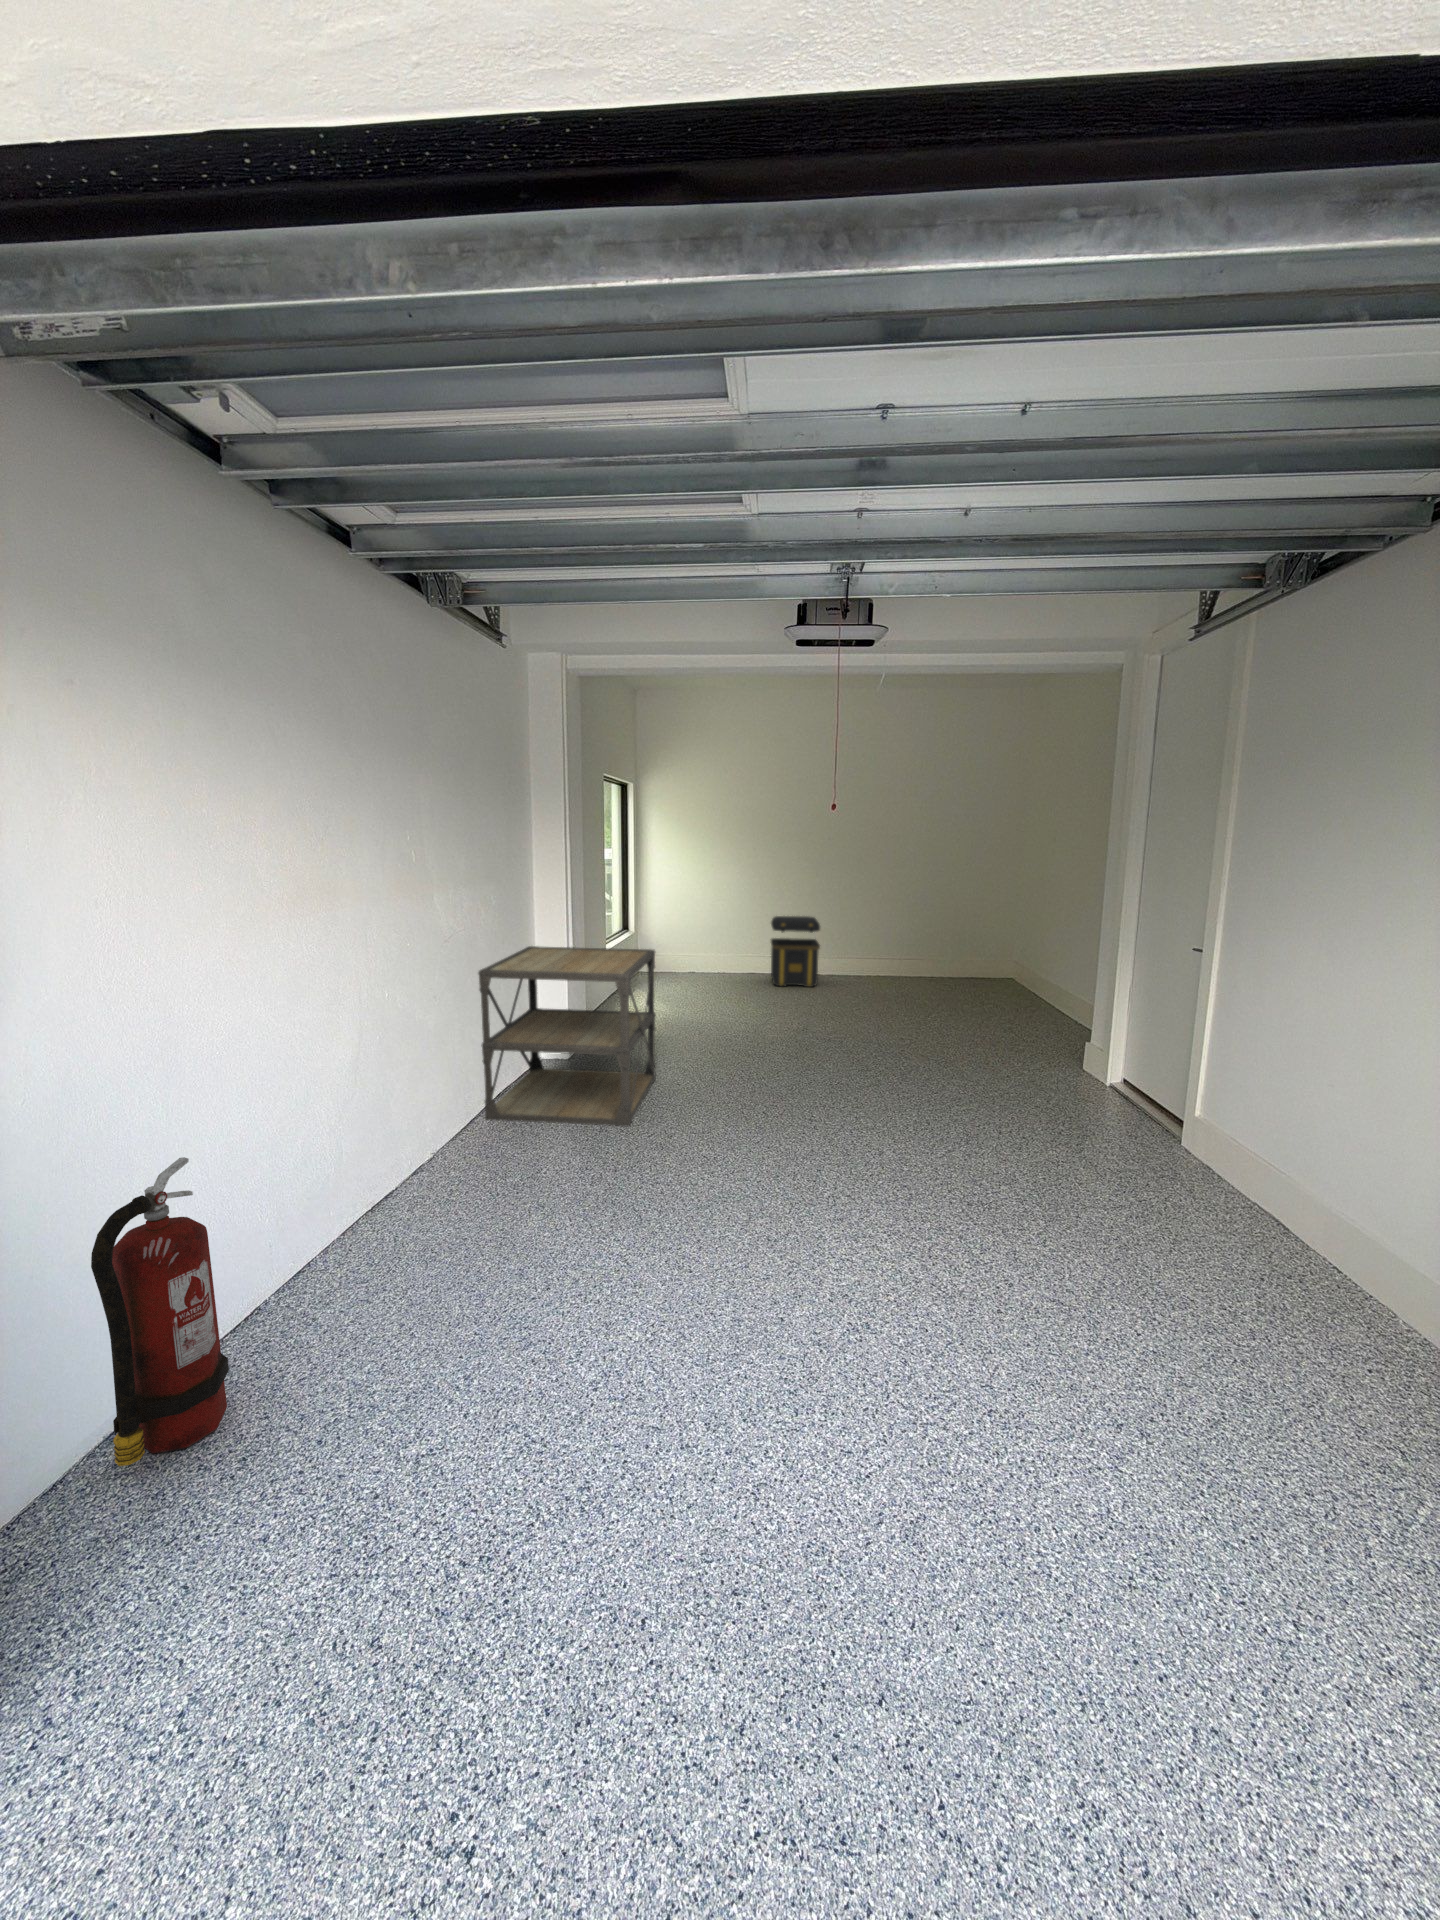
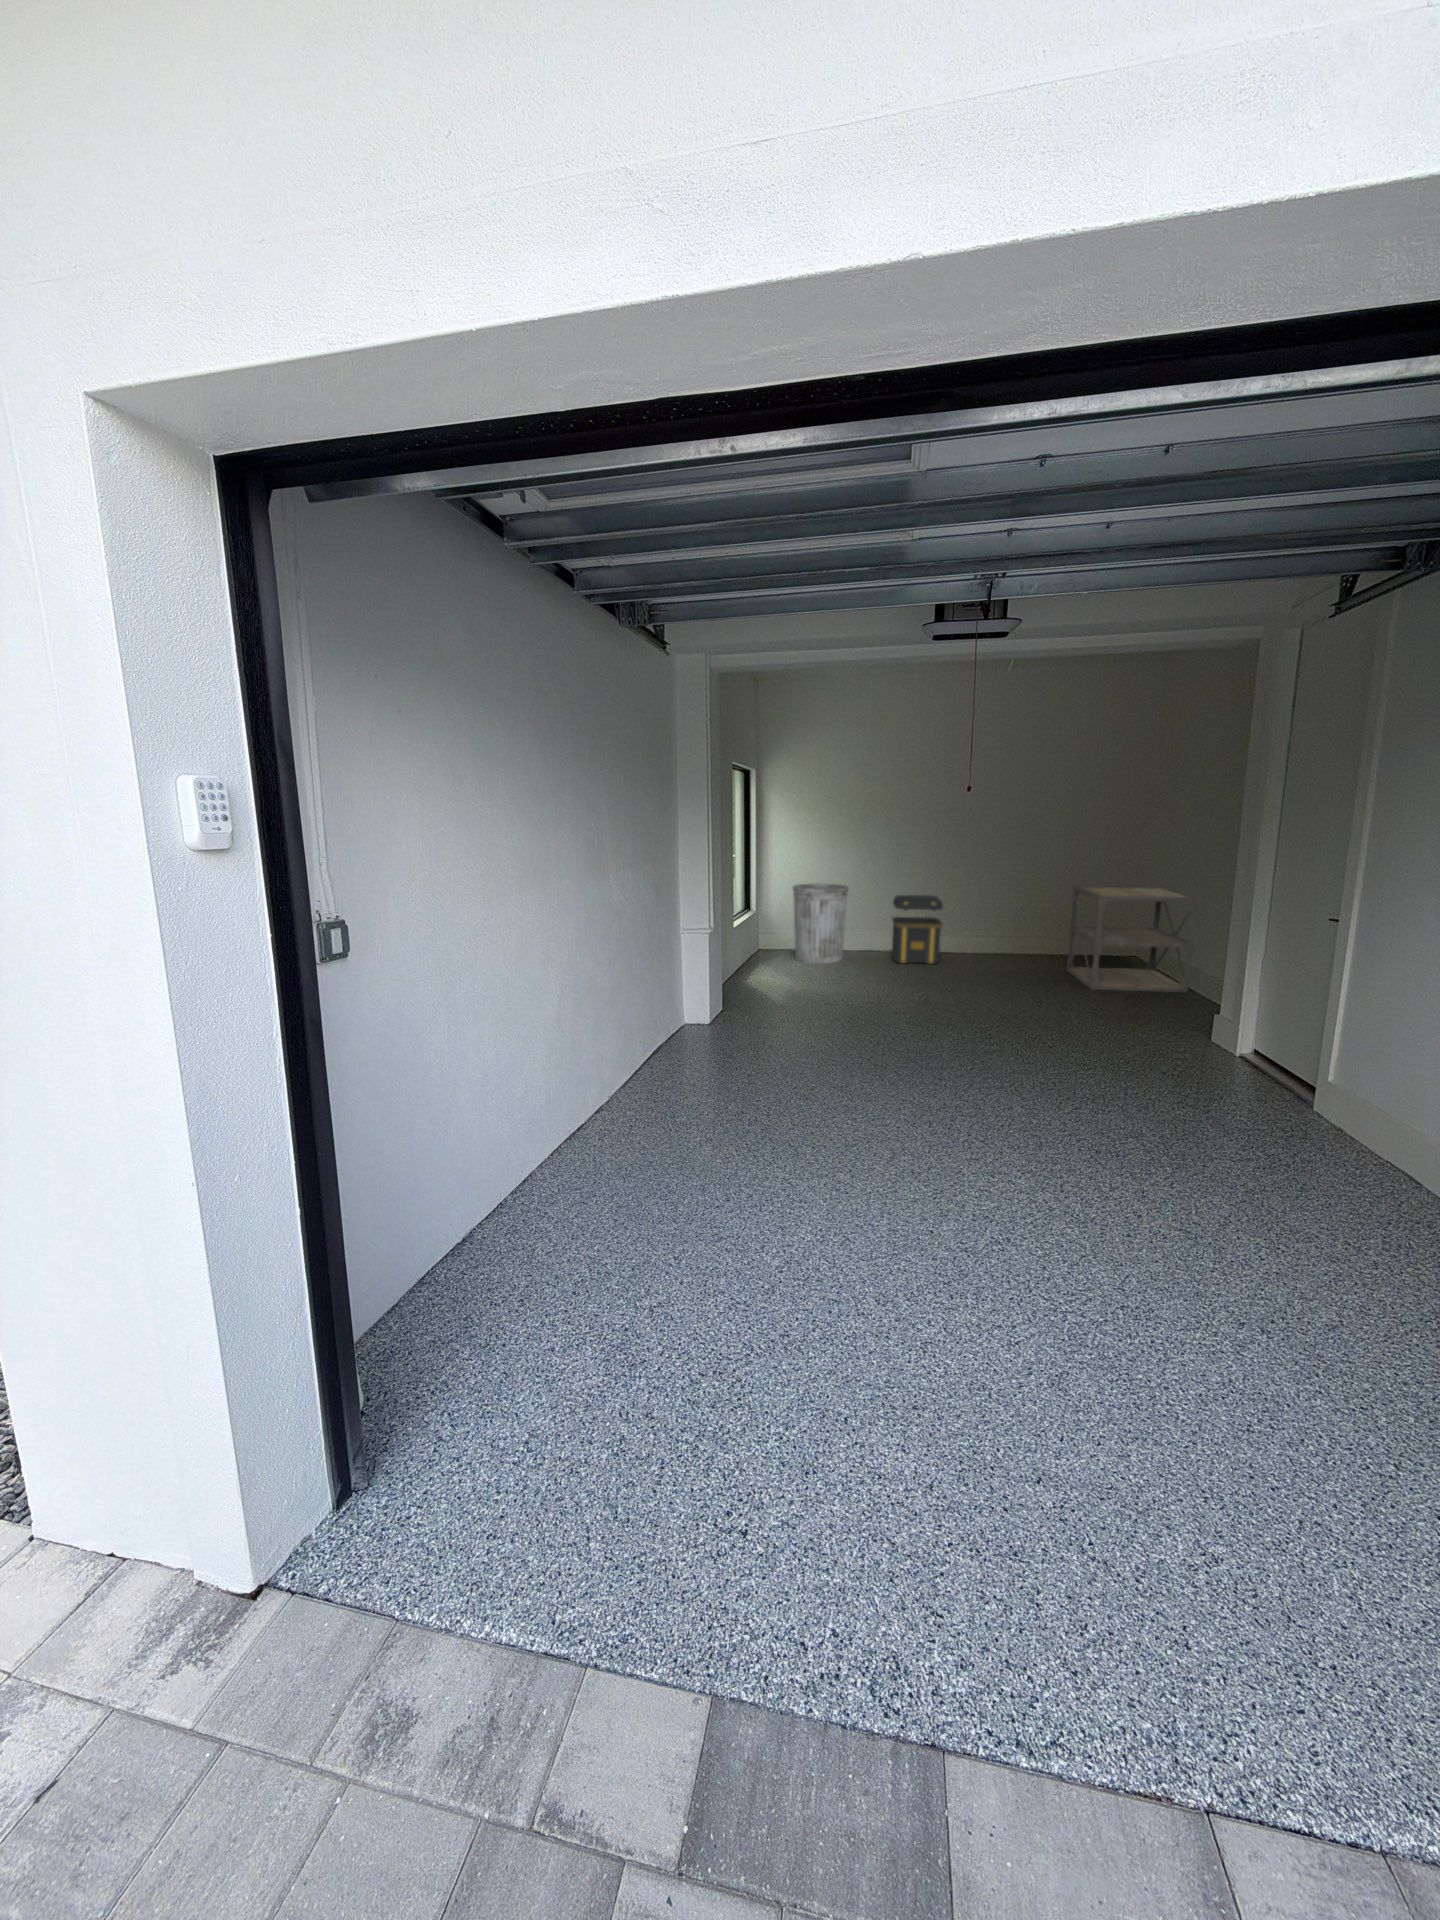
trash can: none [668,904,726,987] -> present [793,884,849,963]
shelving unit: present [478,946,656,1127] -> present [1067,886,1196,992]
fire extinguisher: present [91,1157,229,1466] -> none [420,1068,499,1296]

